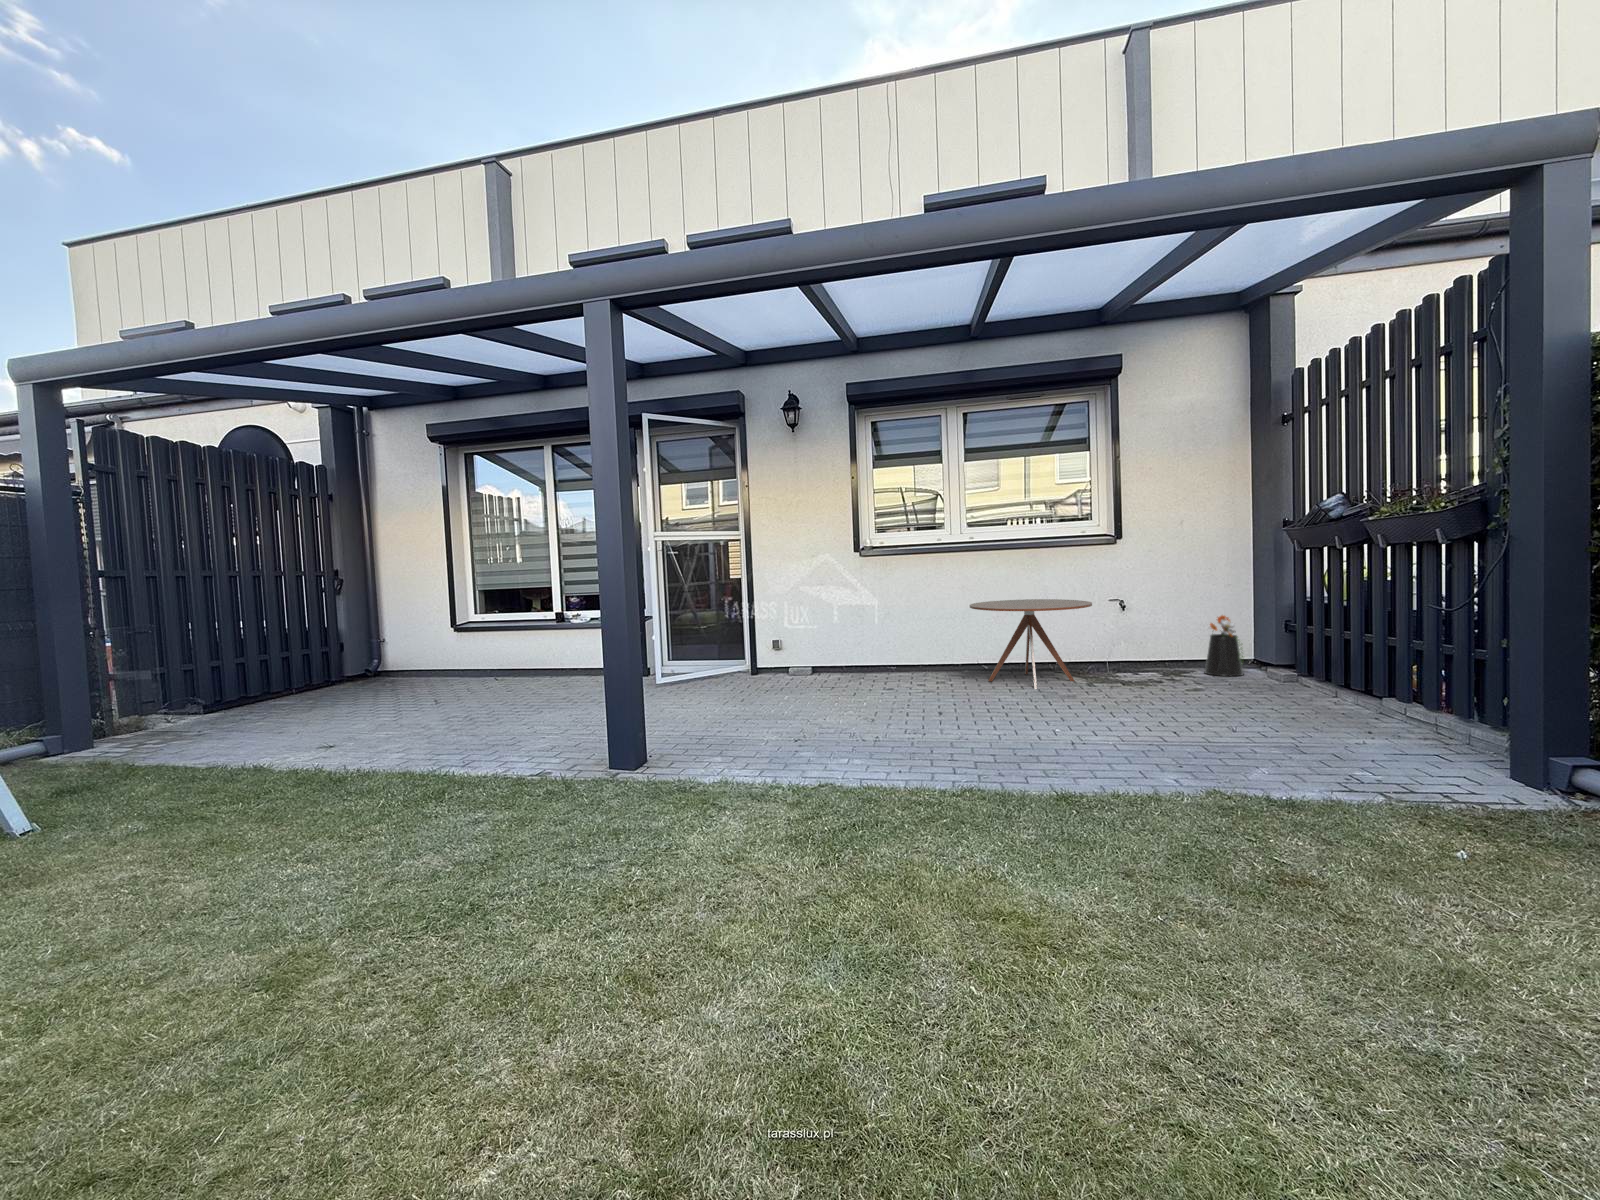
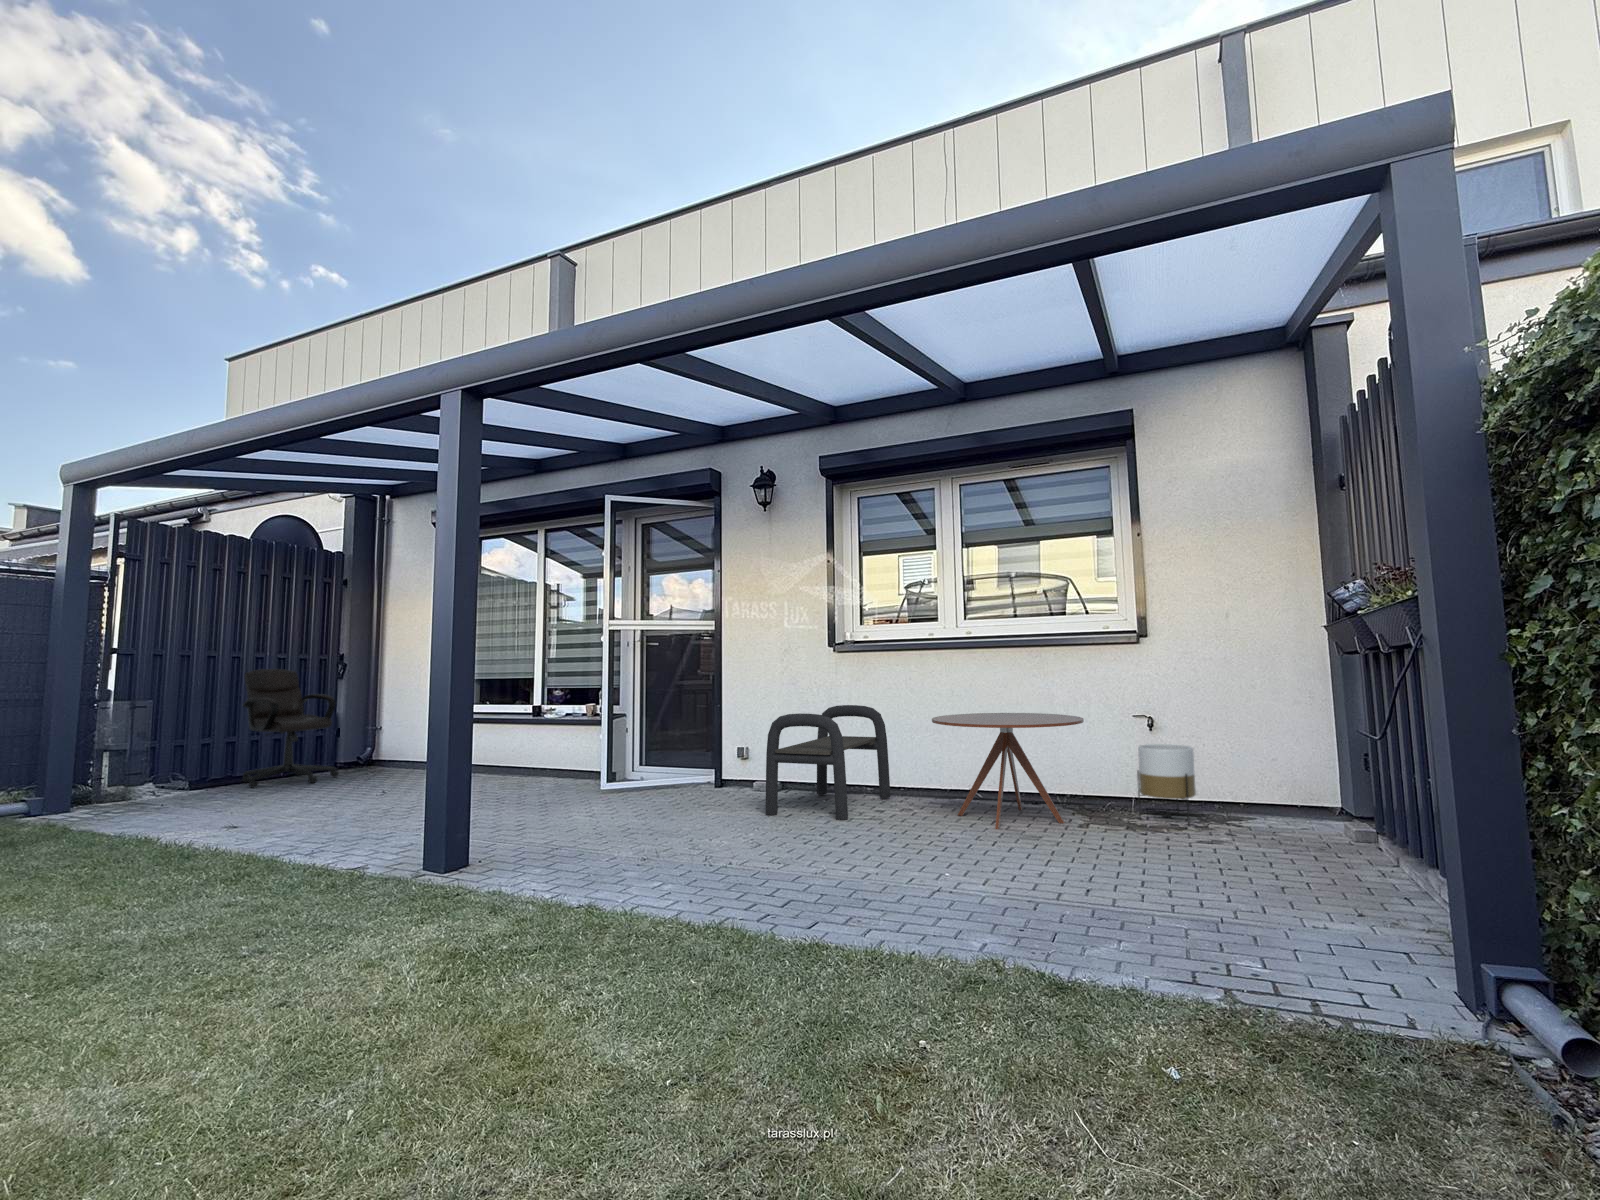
chair: none [247,587,359,706] -> present [242,669,339,788]
bench: none [836,599,913,693] -> present [766,705,890,821]
watering can: present [1204,615,1244,676] -> none [1255,745,1312,833]
planter: none [1119,618,1162,676] -> present [1137,744,1196,825]

